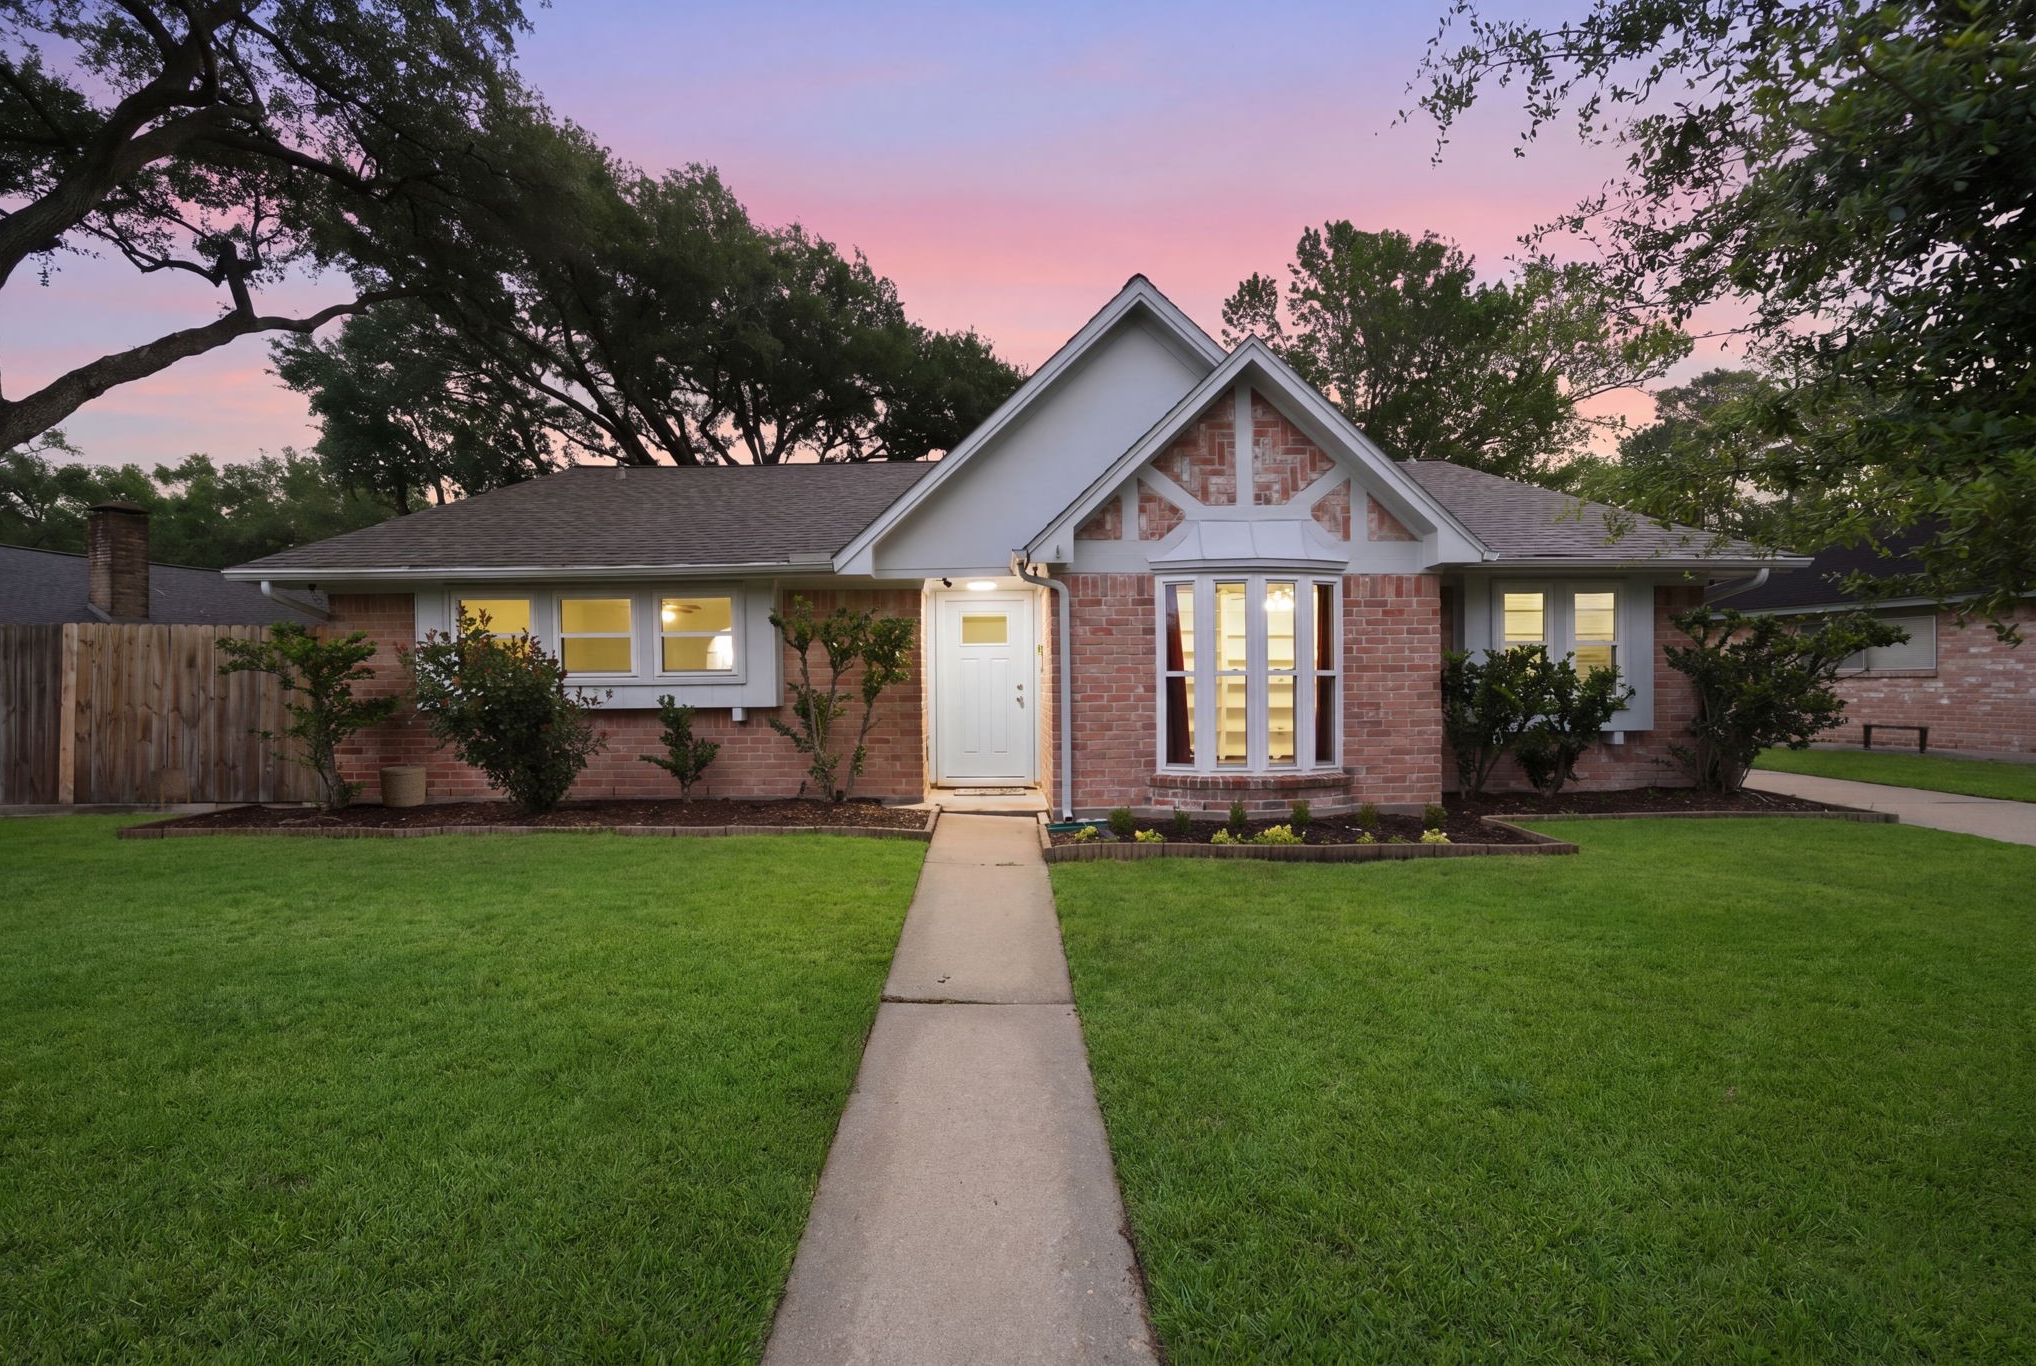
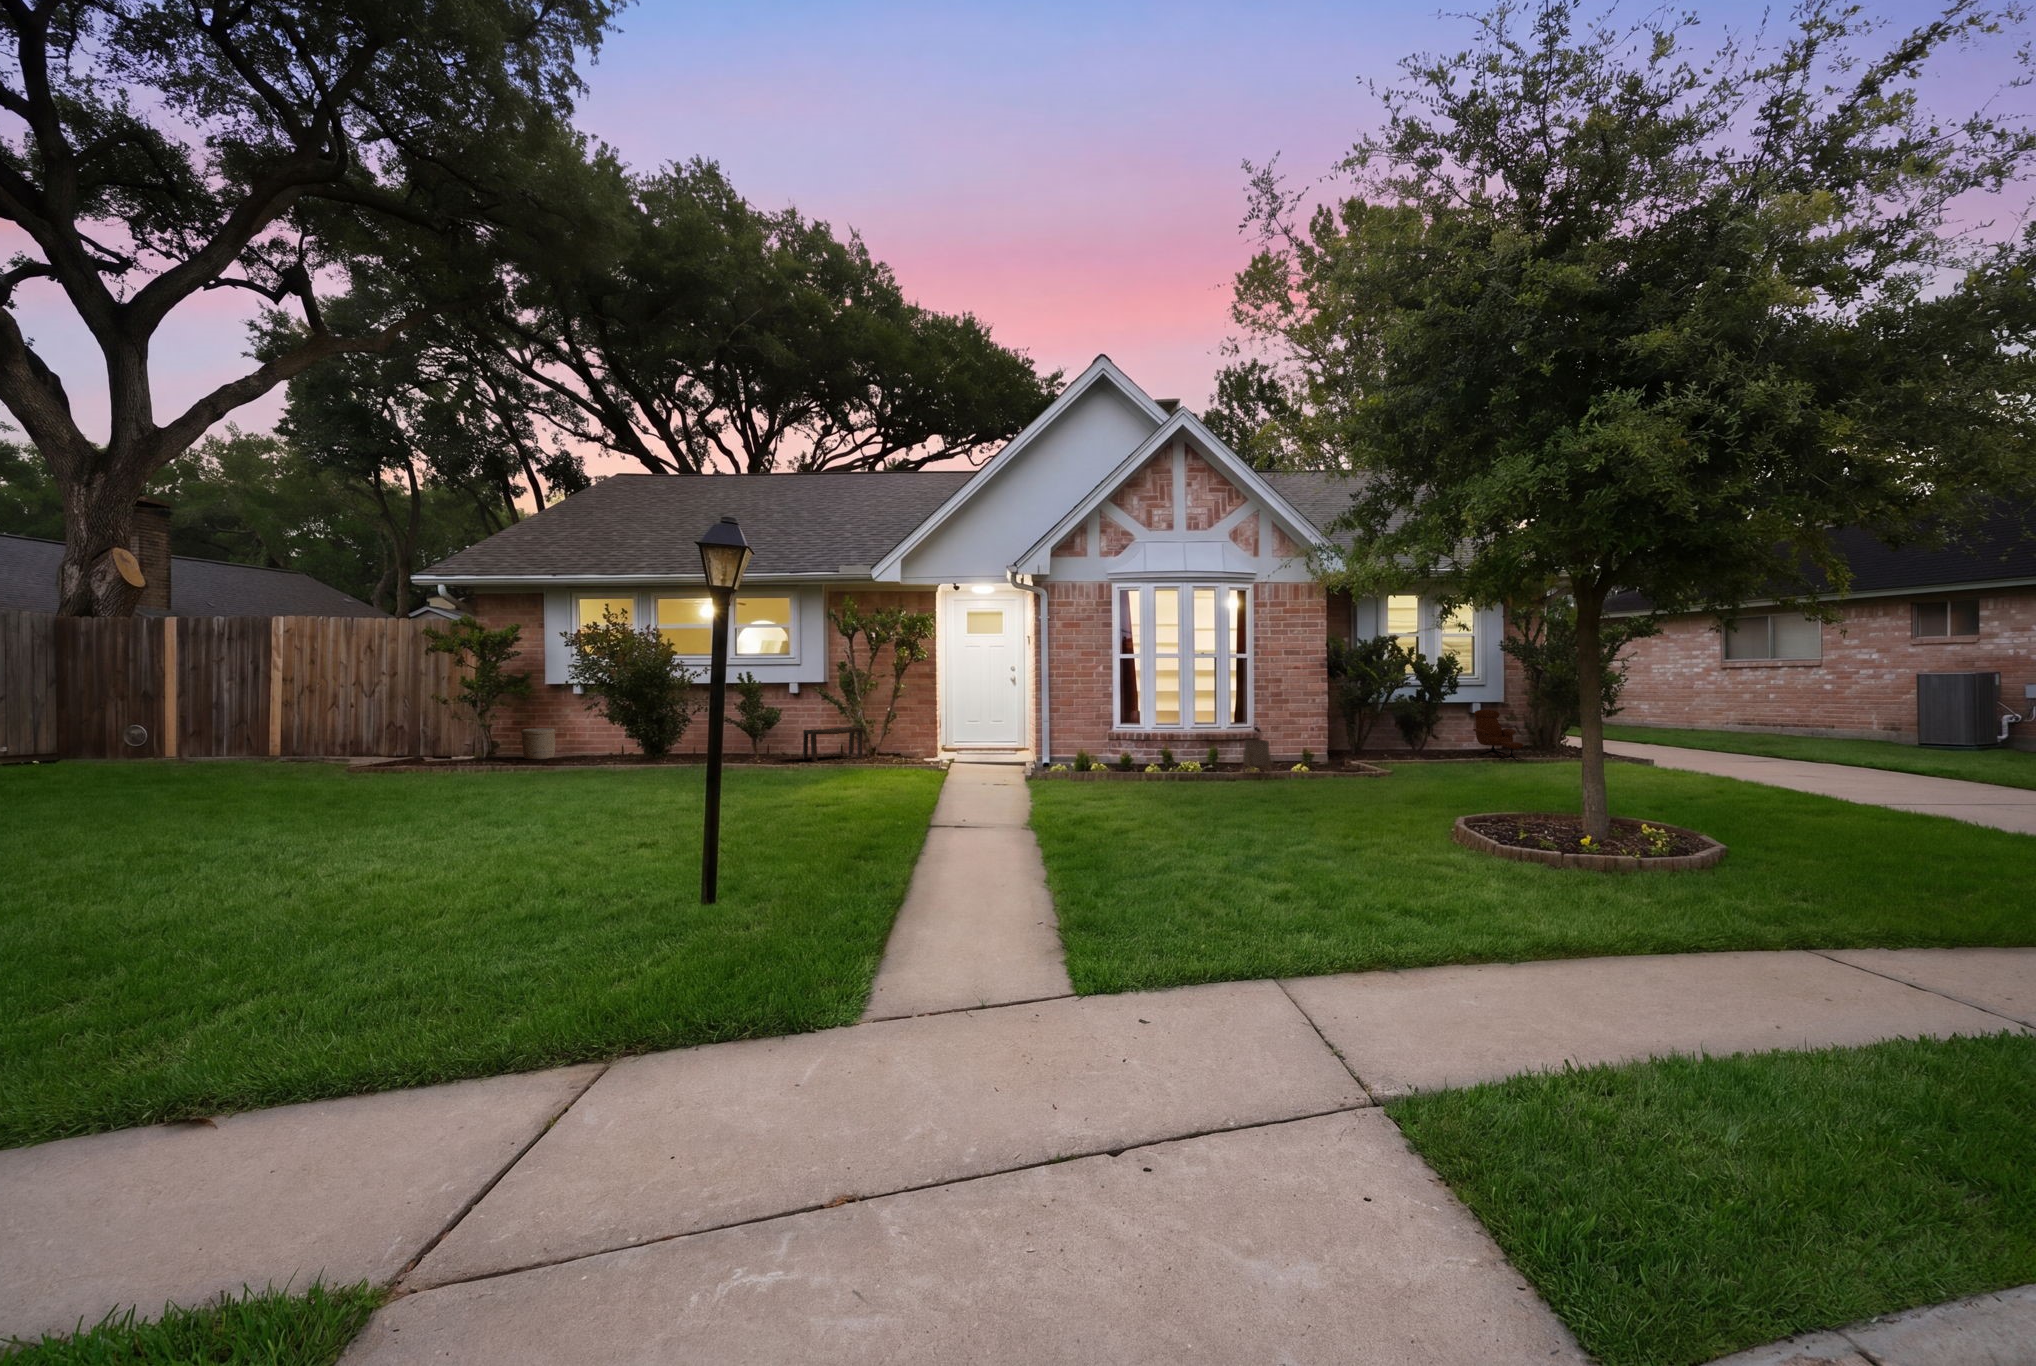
bench: present [1862,724,1930,753] -> present [803,726,863,762]
lounge chair: none [1621,740,1695,810] -> present [1473,710,1524,761]
planter: present [146,768,190,807] -> present [1243,740,1270,774]

